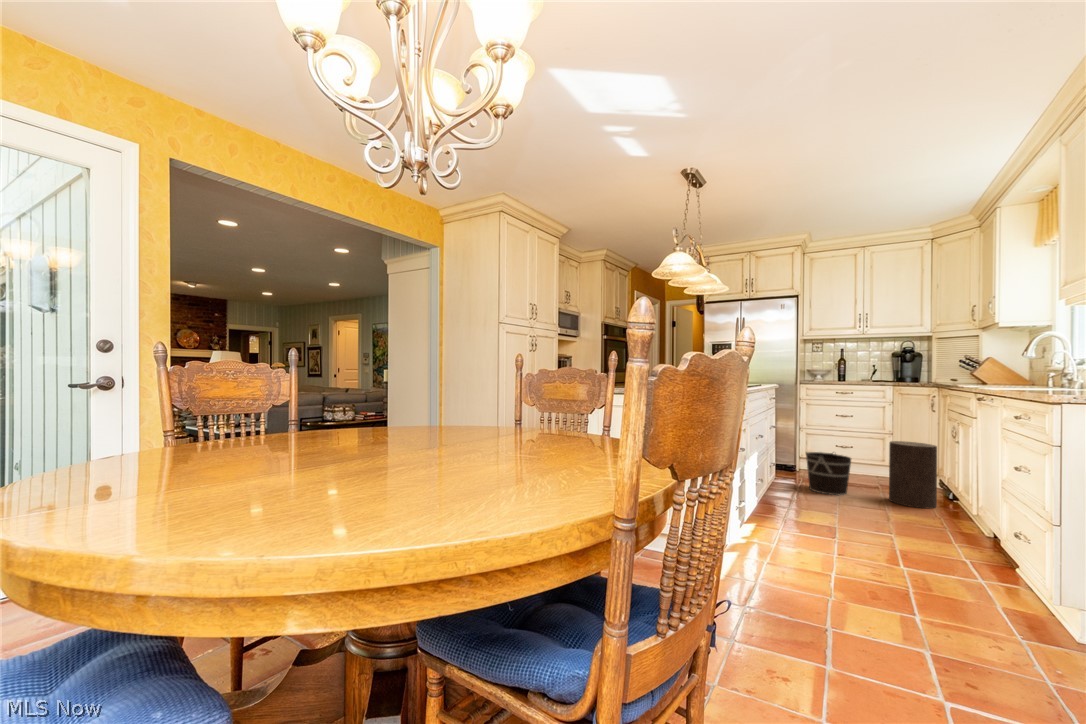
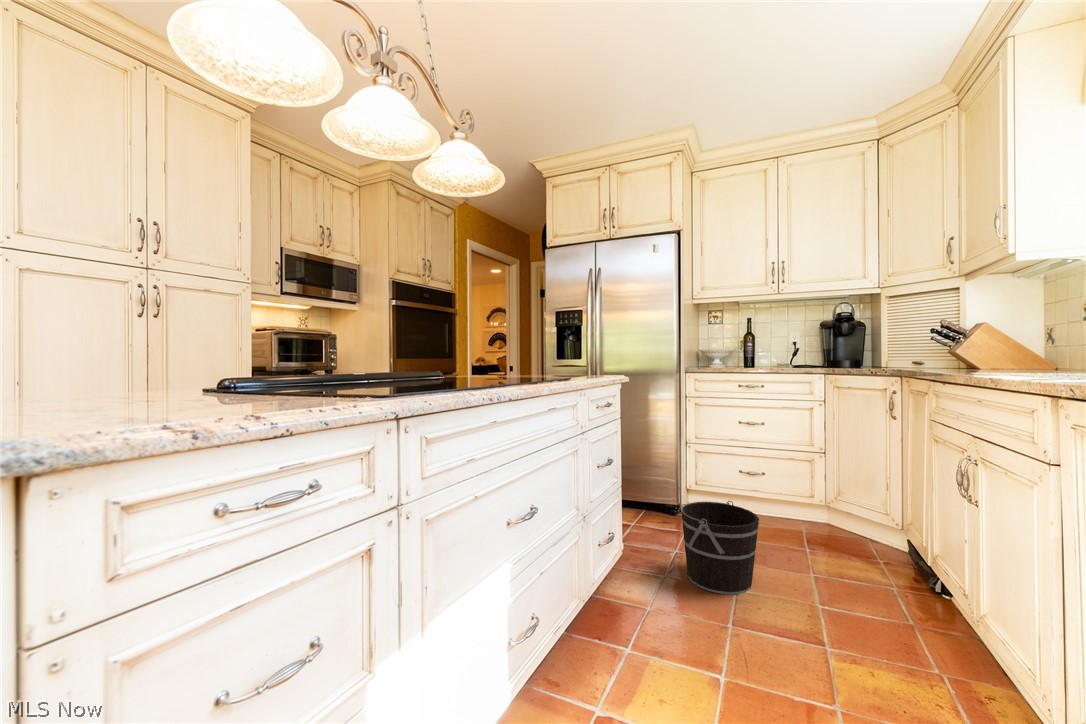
stool: present [889,441,937,509] -> none [827,486,919,637]

